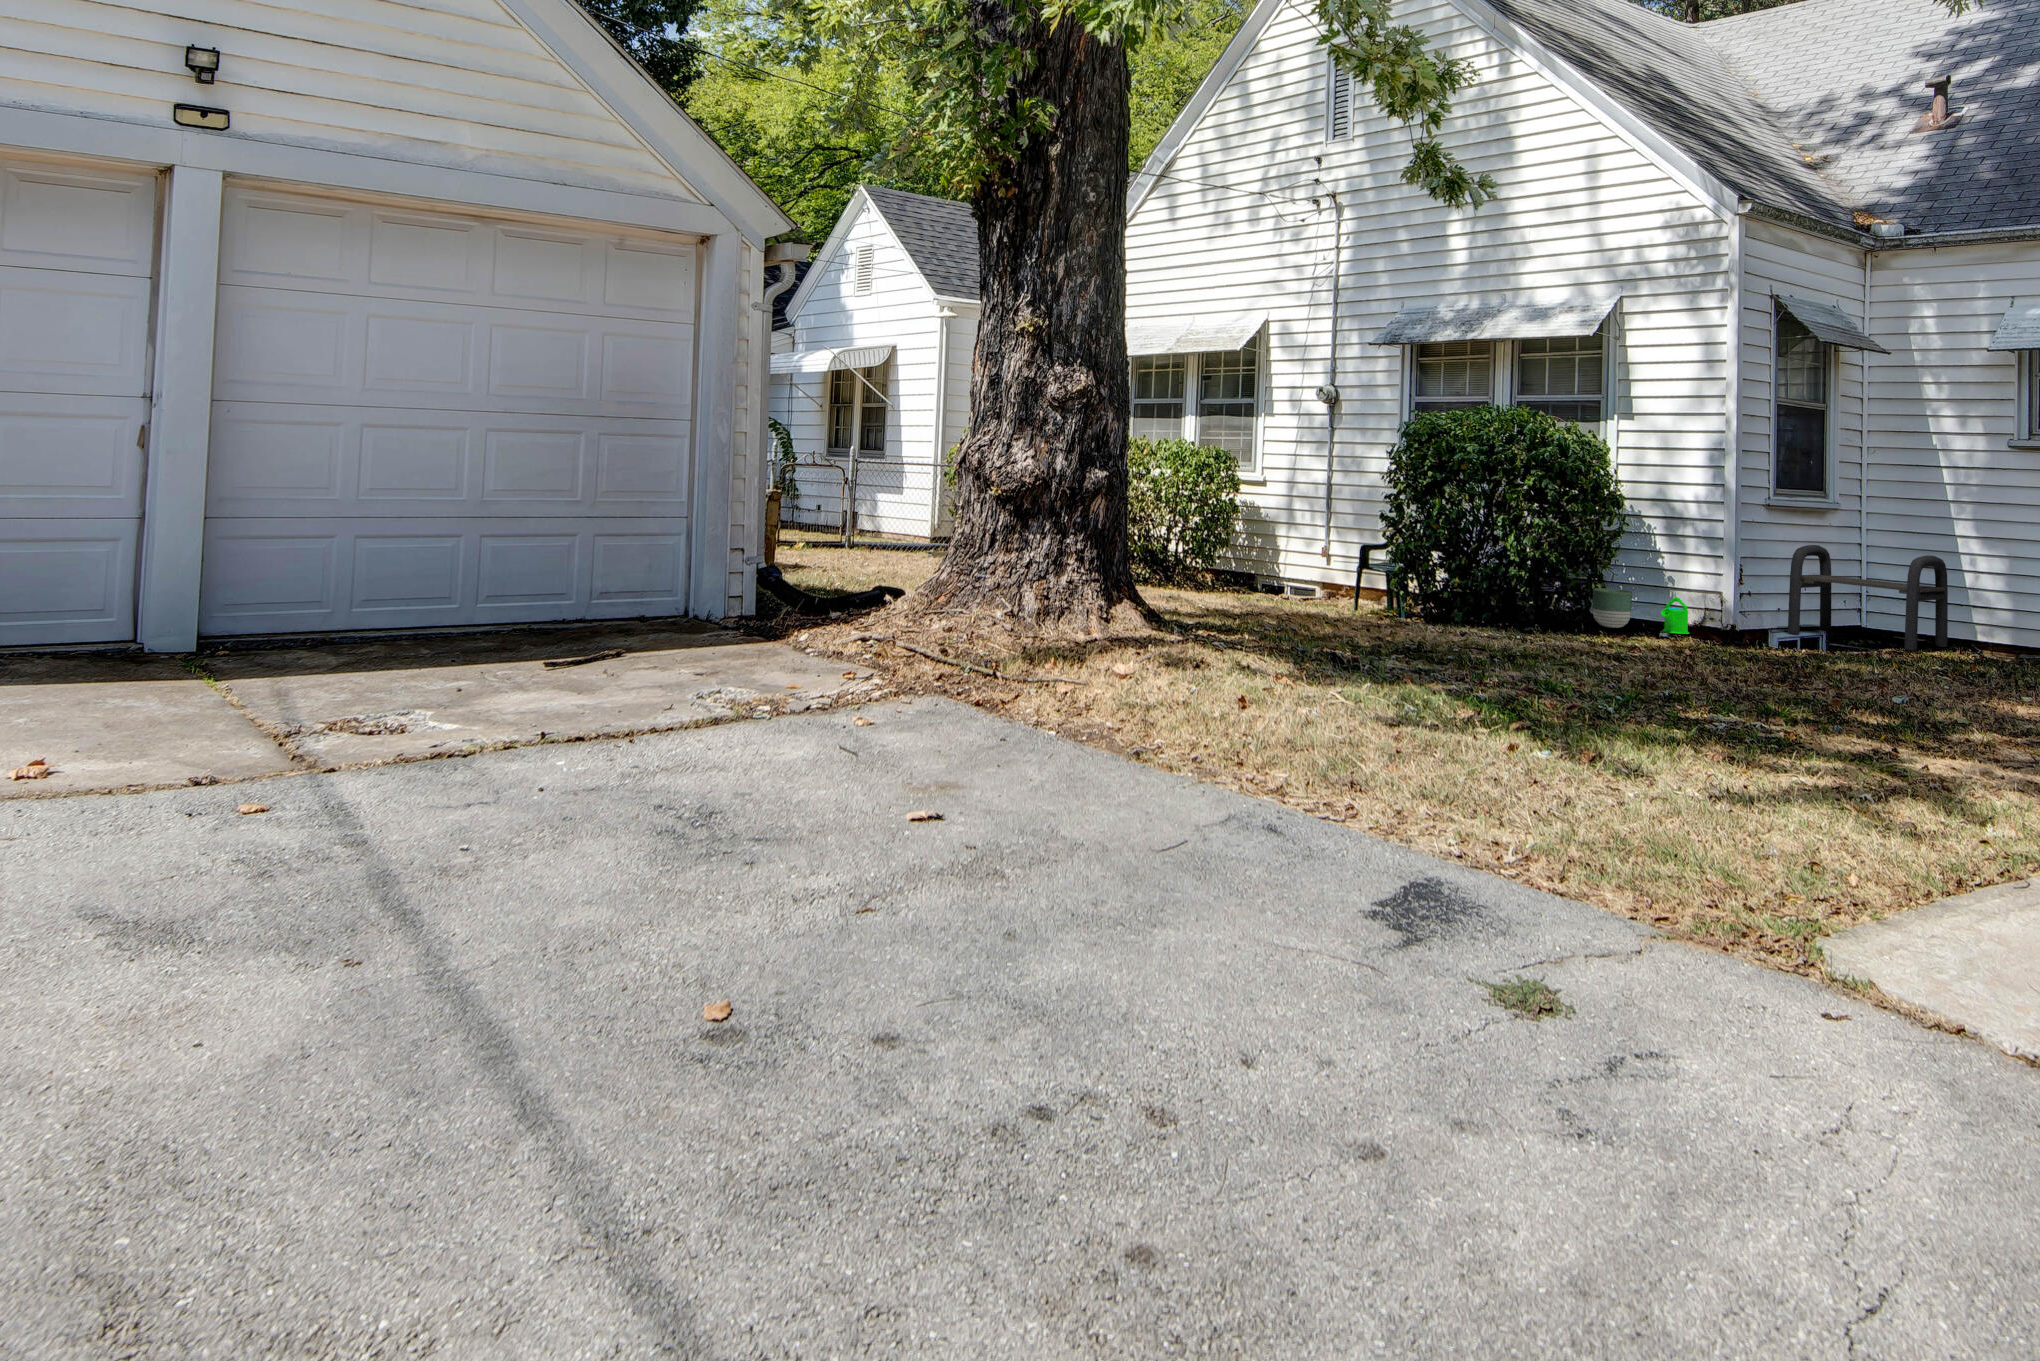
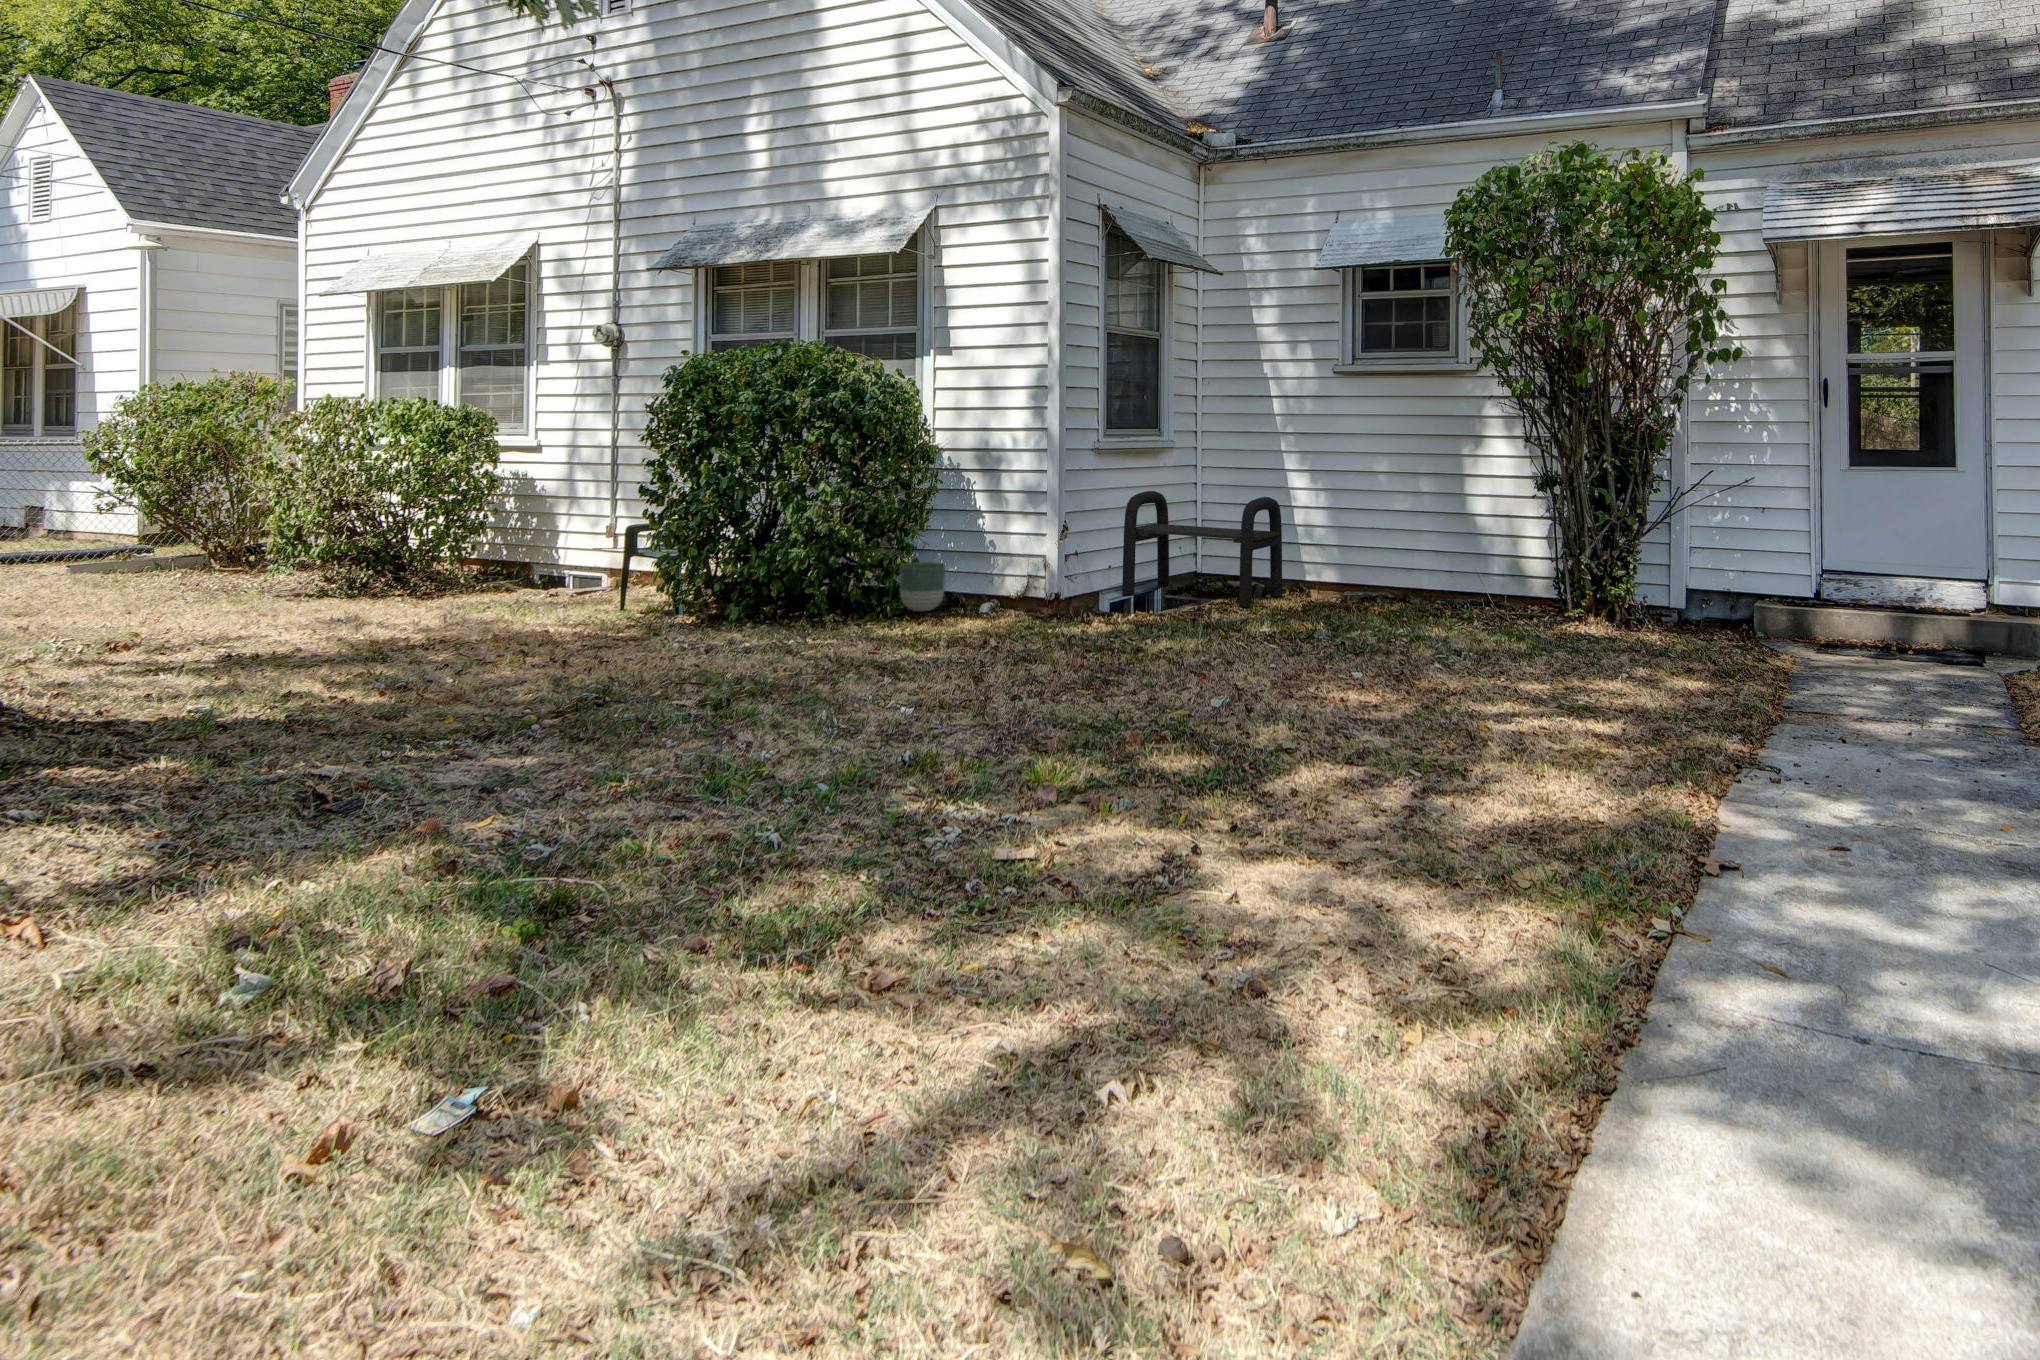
watering can: present [1661,597,1689,634] -> none [978,567,1012,611]

